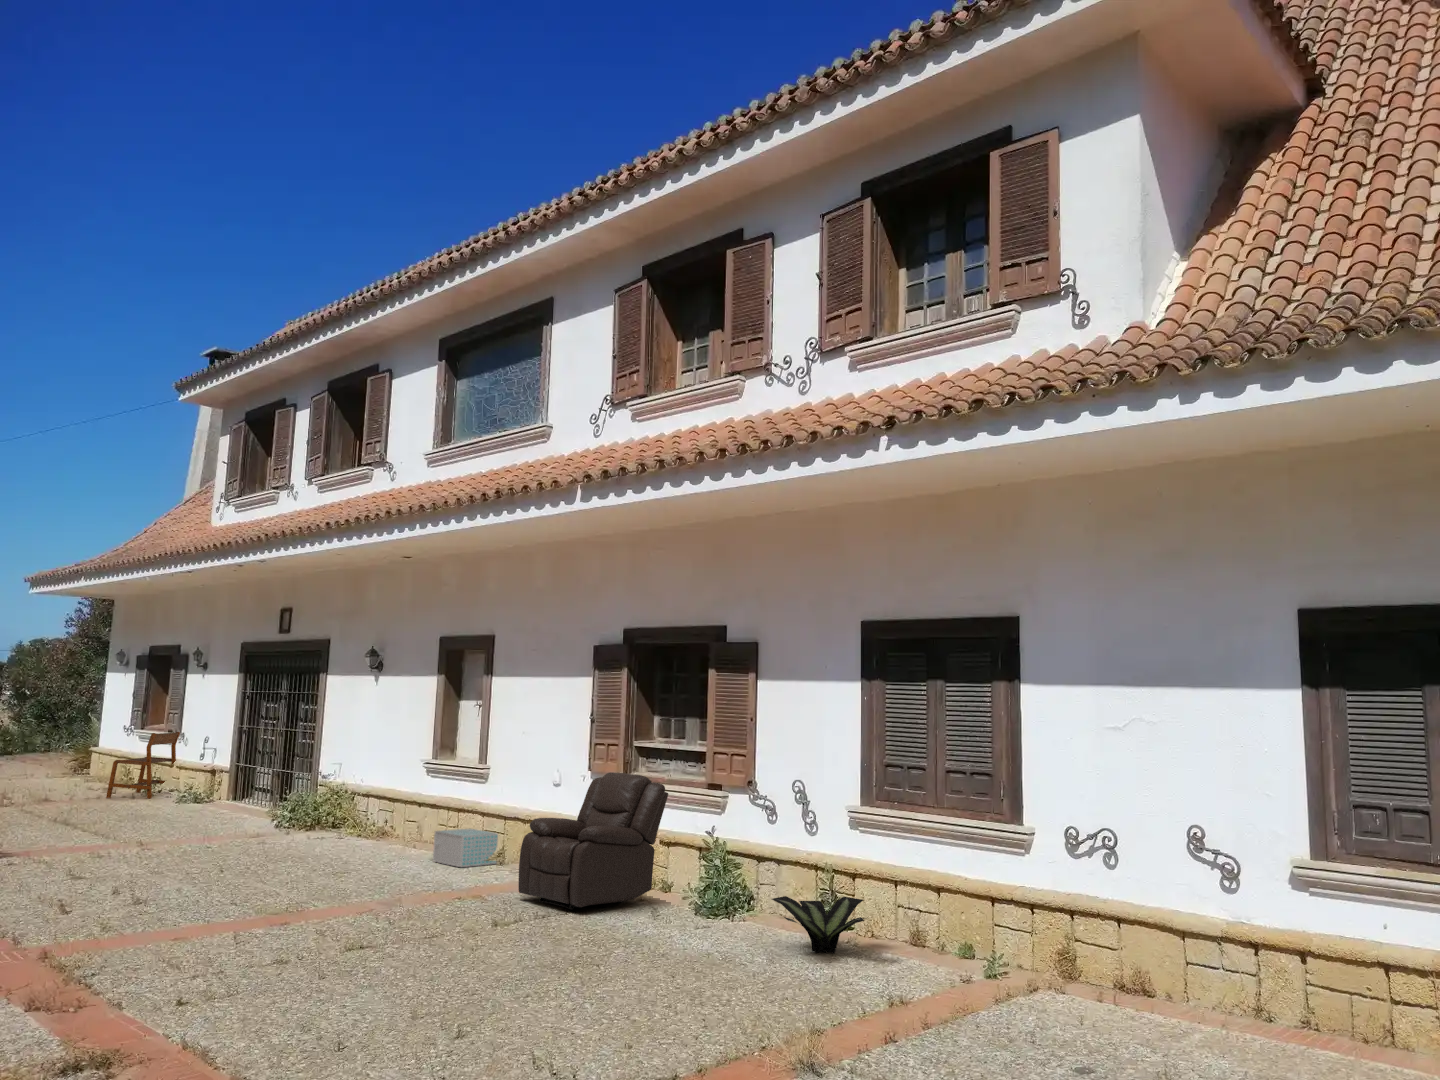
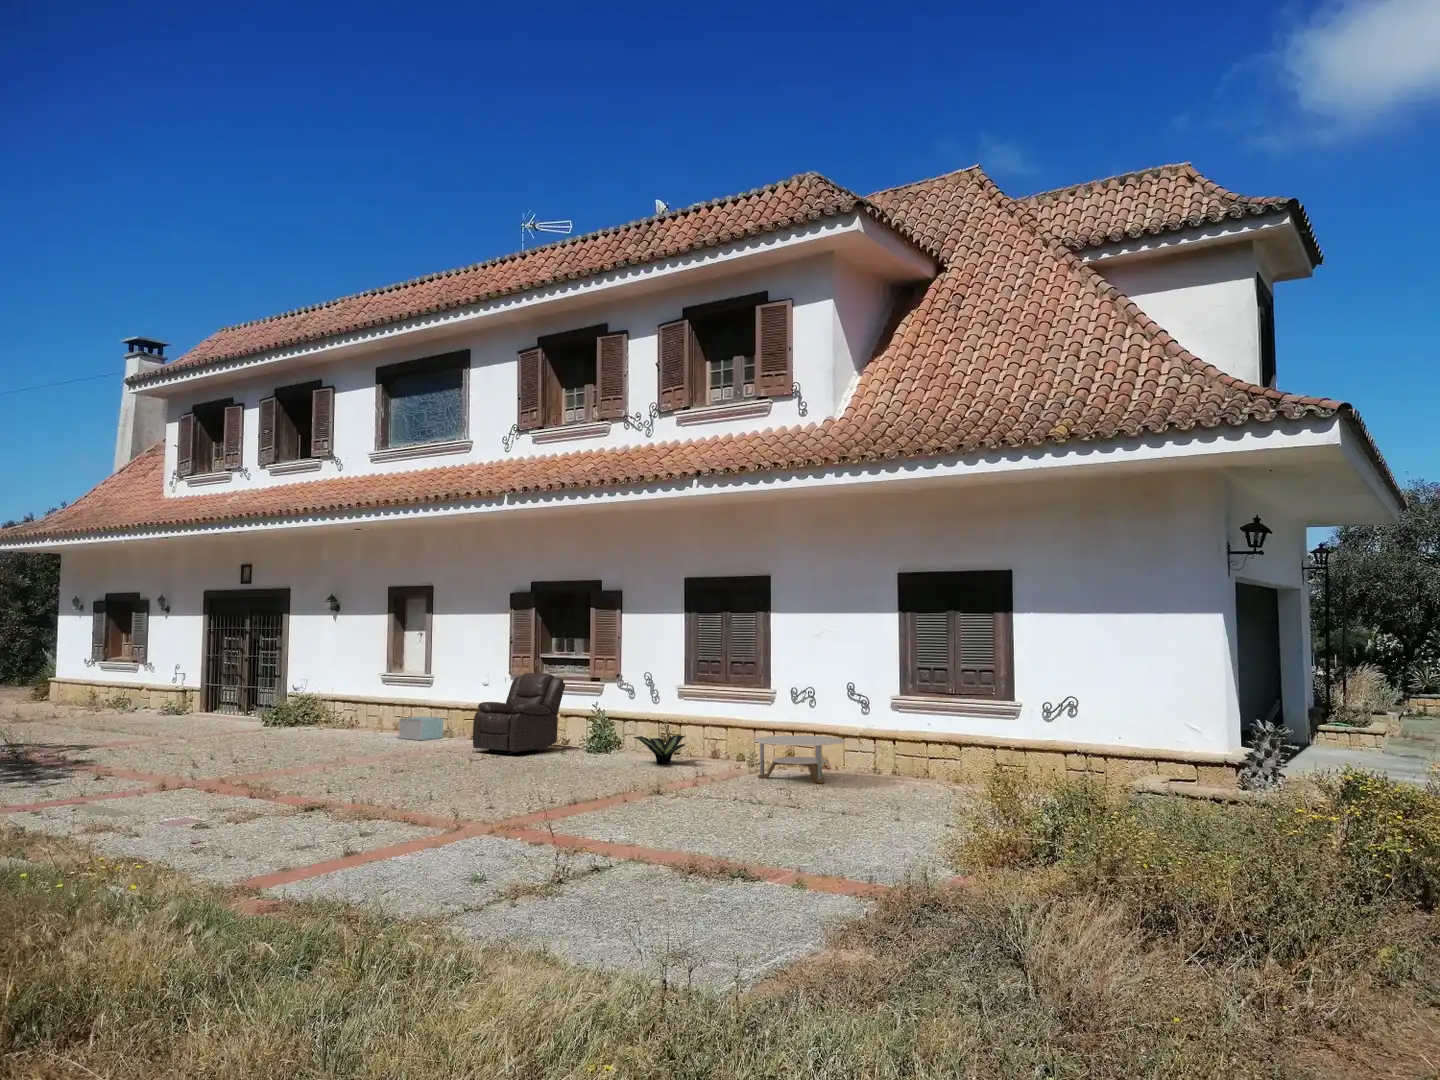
bench: present [106,732,180,799] -> none [95,662,146,714]
round table: none [1000,922,1195,1043] -> present [754,736,846,783]

